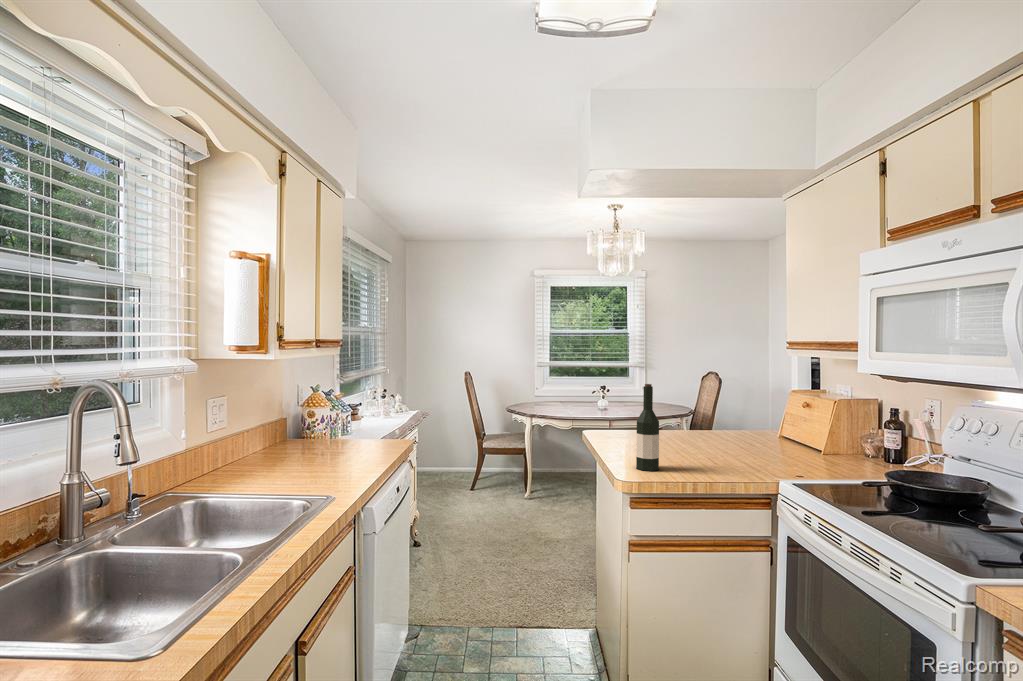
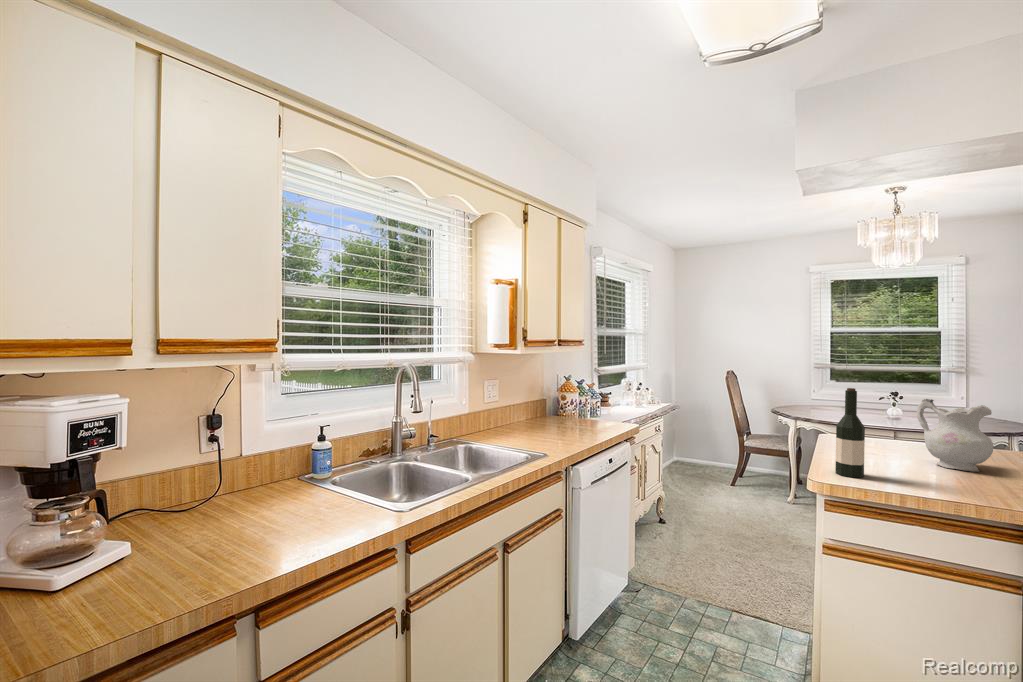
ceramic pitcher: none [676,390,730,451] -> present [917,399,993,472]

